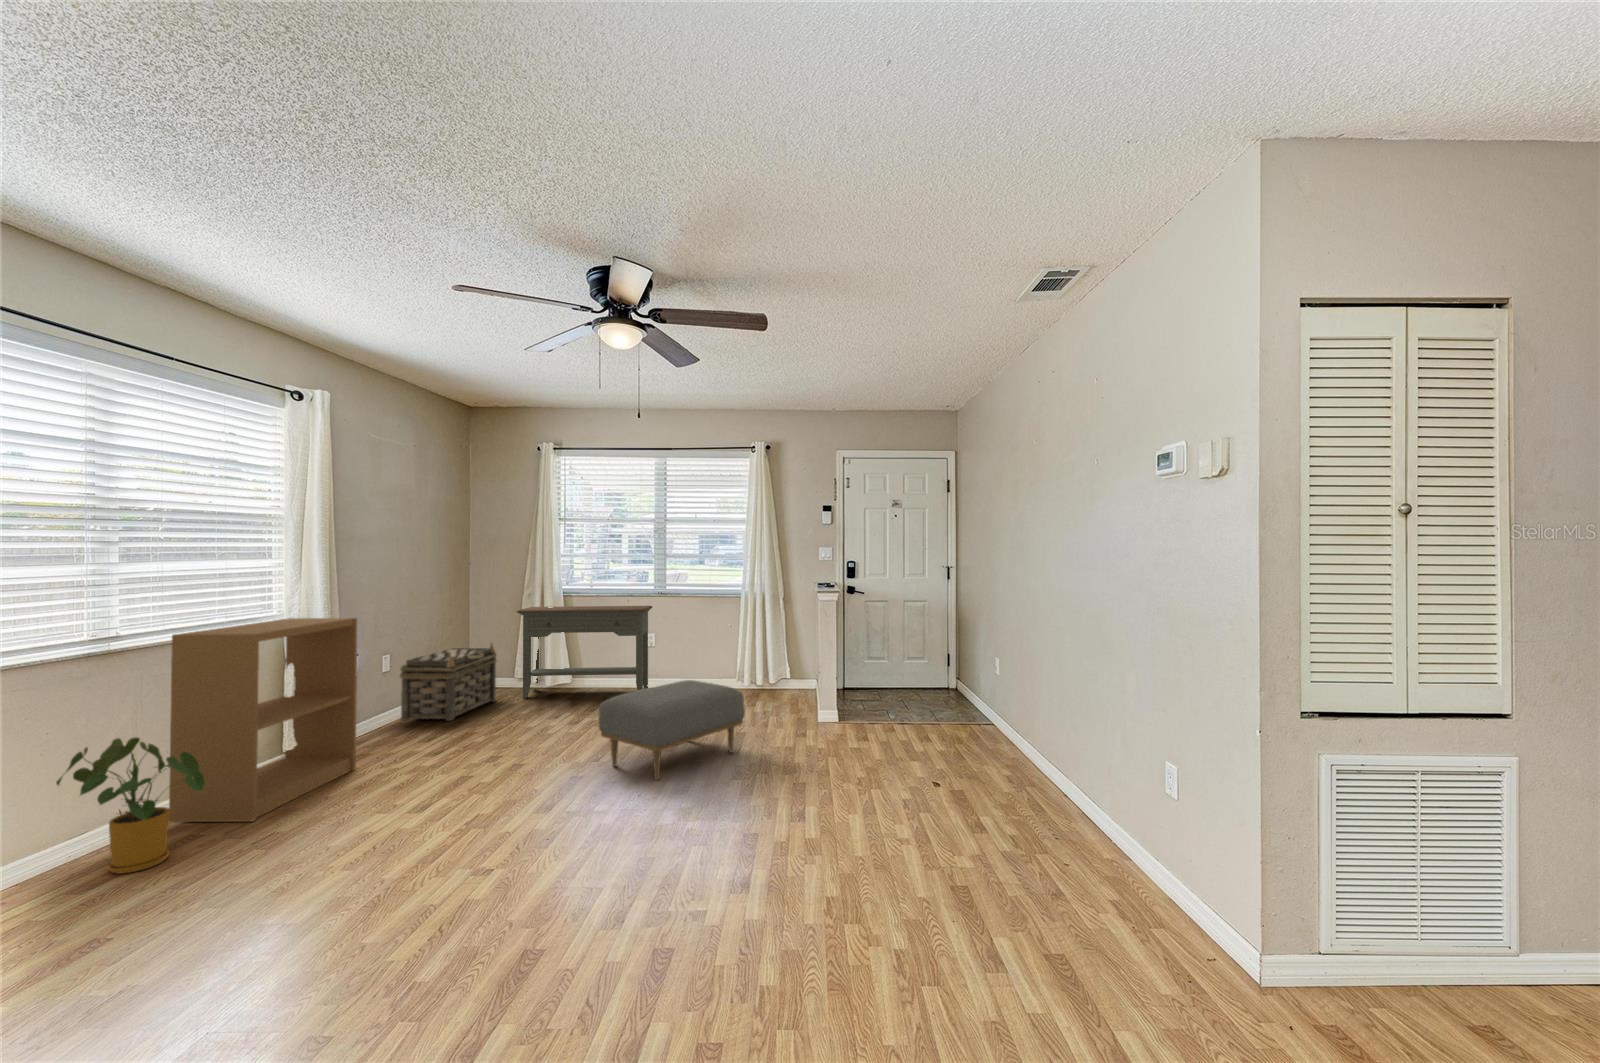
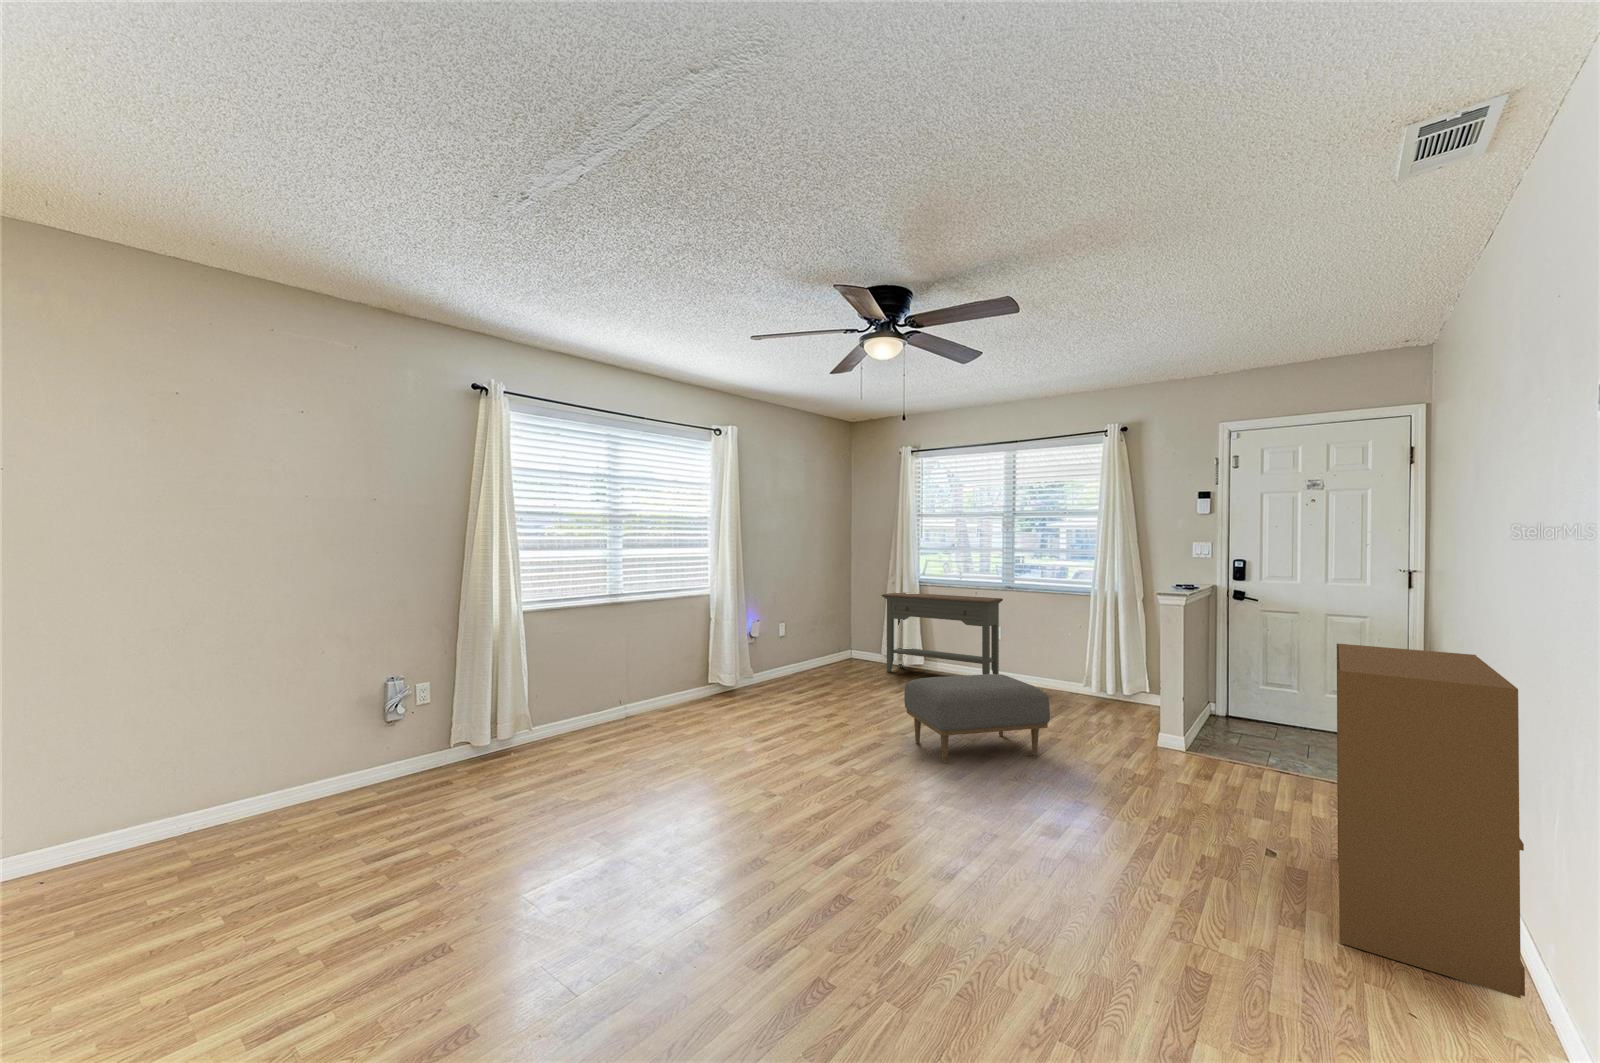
bookshelf: present [169,618,357,822] -> present [1337,643,1525,998]
basket: present [400,643,497,721] -> none [791,620,866,681]
house plant: present [56,737,205,874] -> none [576,657,639,740]

